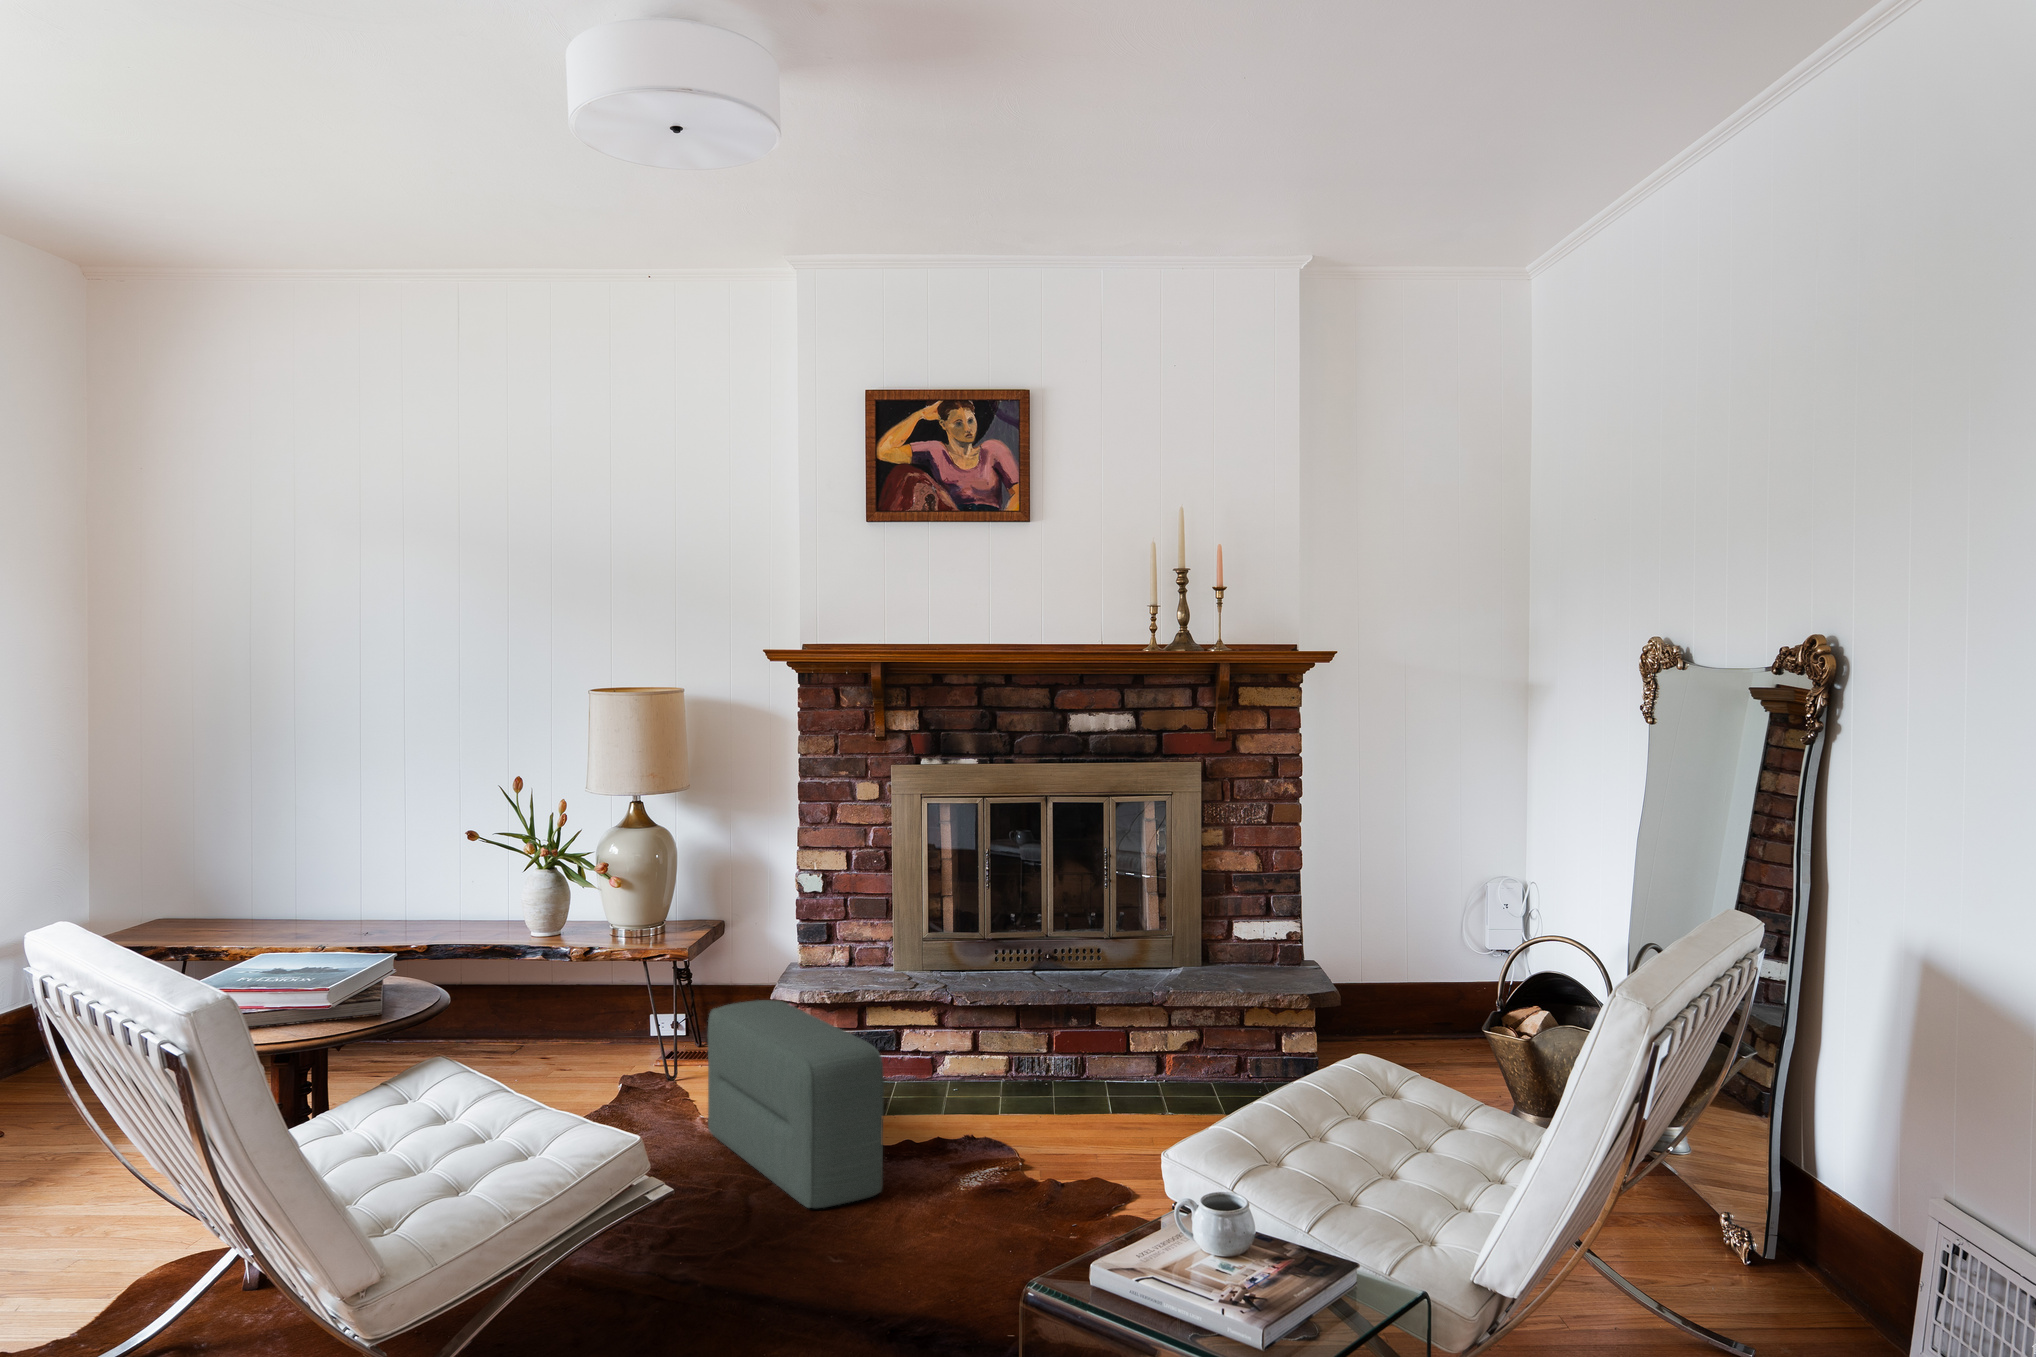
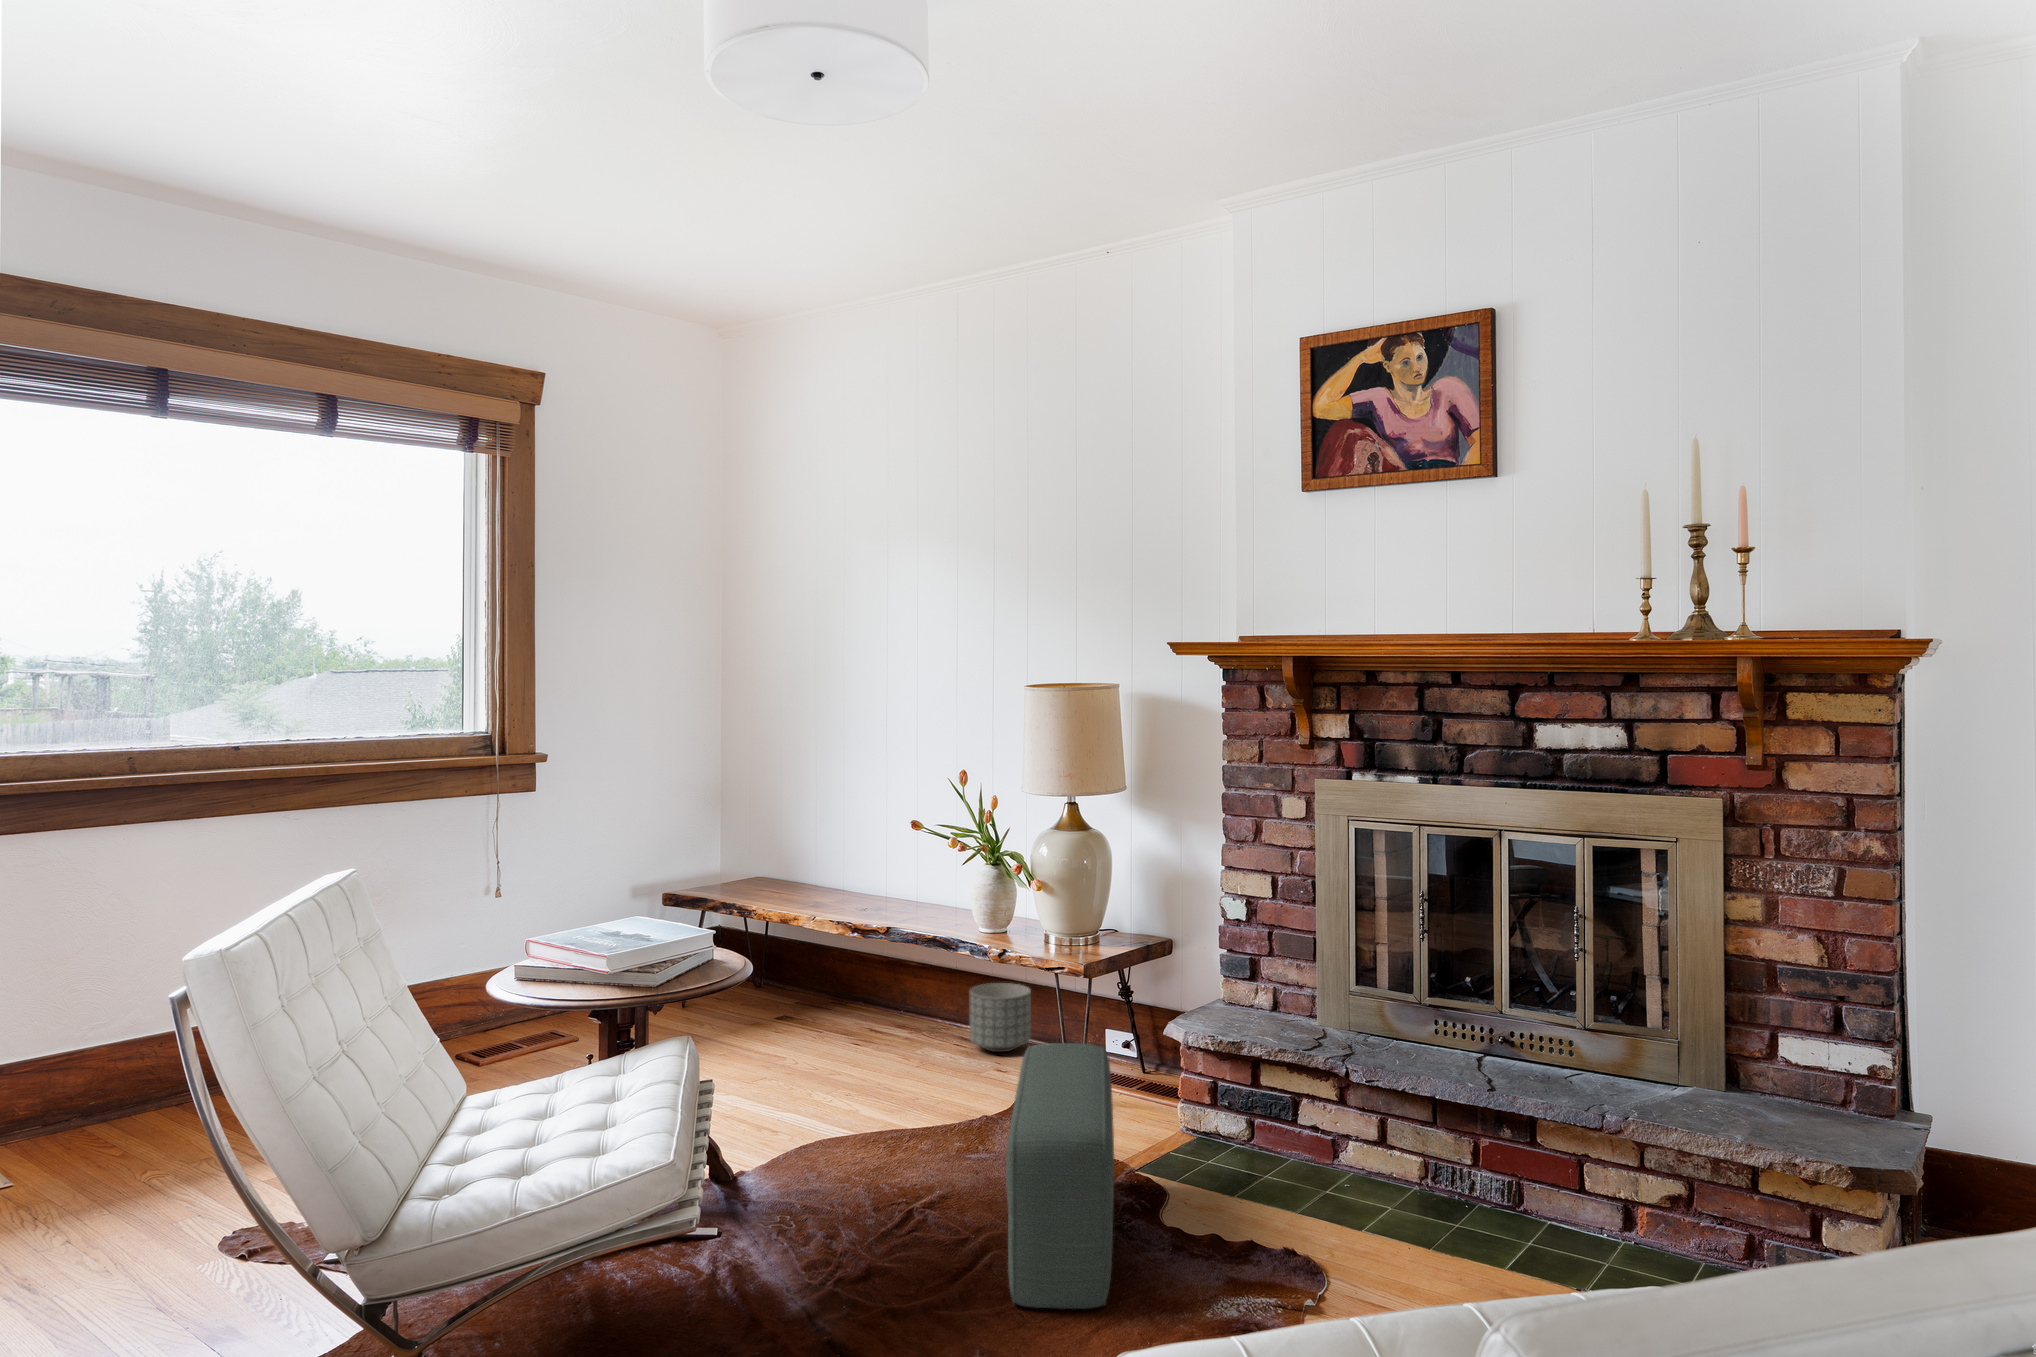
planter: none [511,986,576,1054] -> present [970,983,1031,1052]

